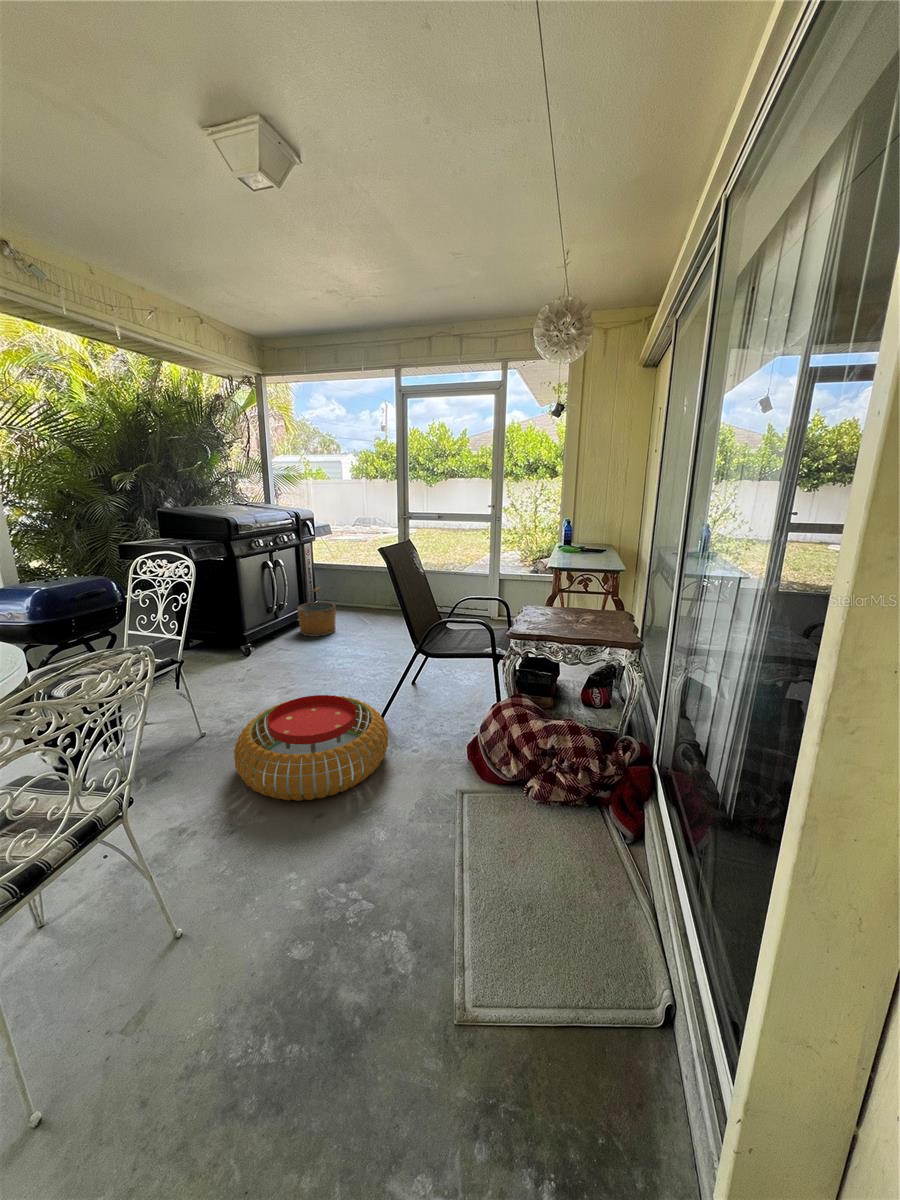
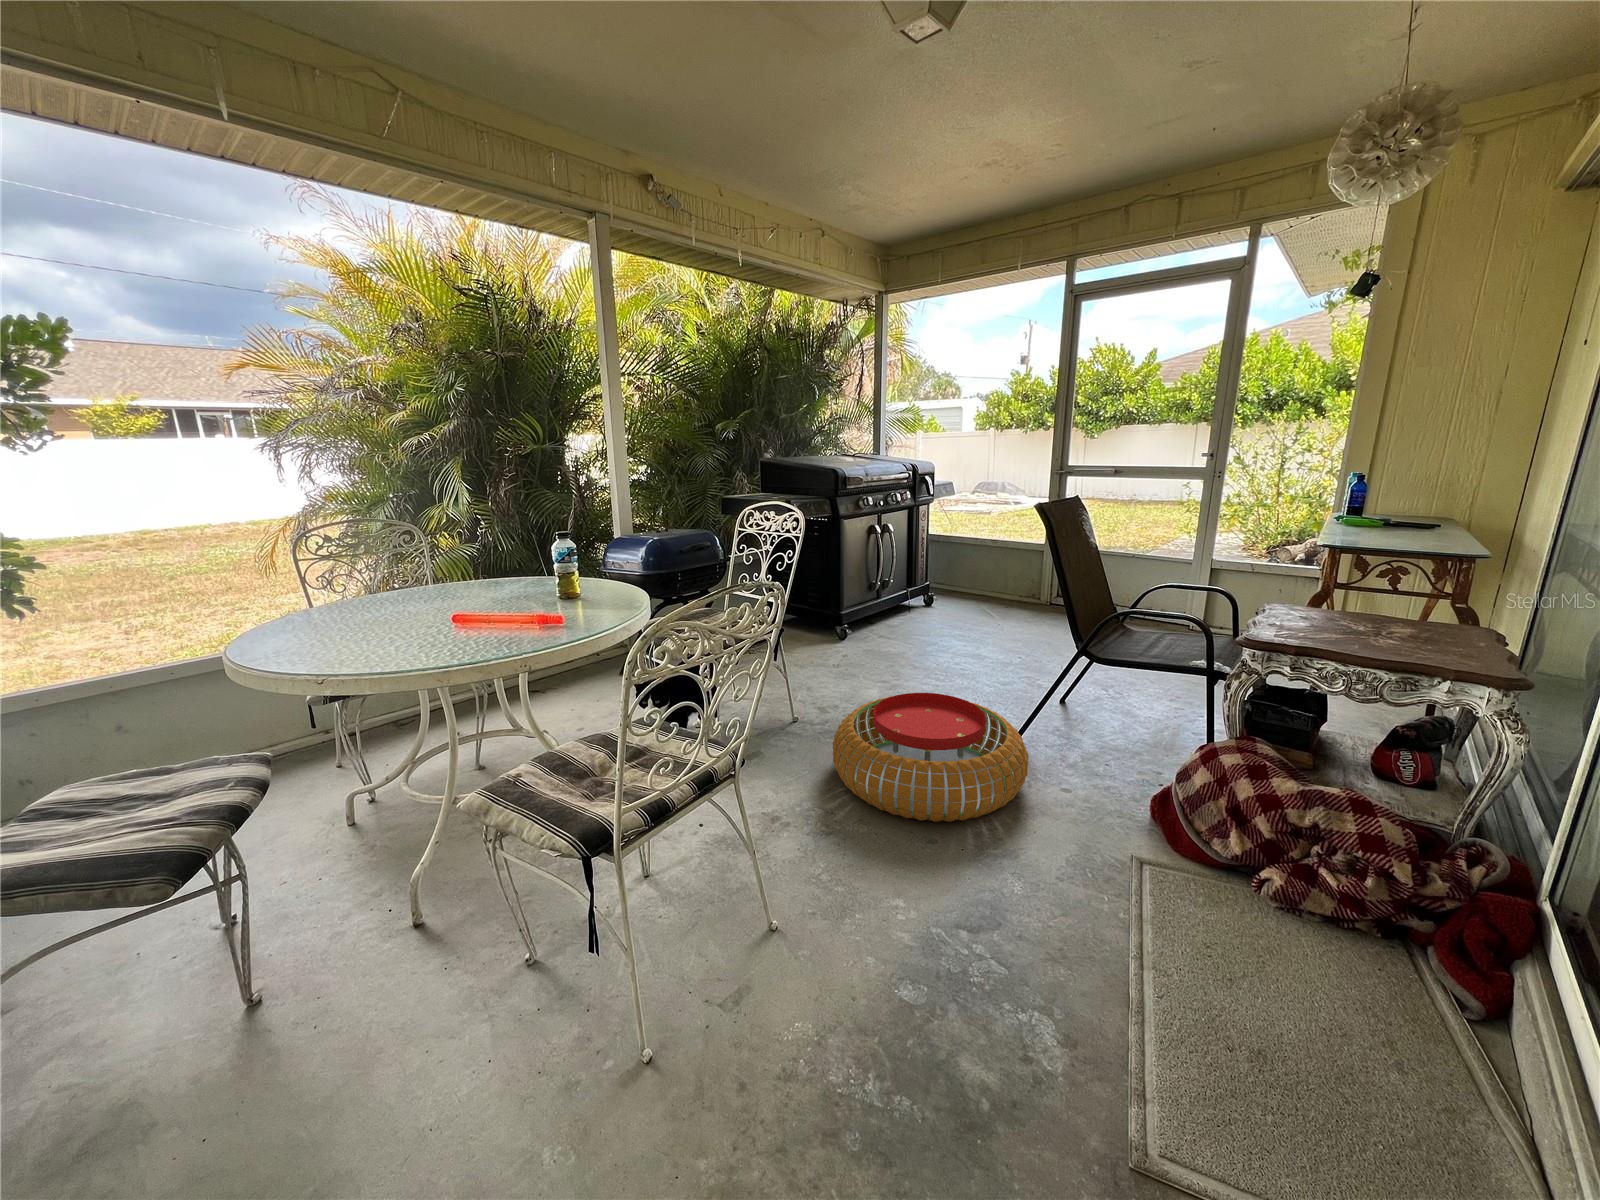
bucket: present [297,587,336,636] -> none [904,563,954,627]

